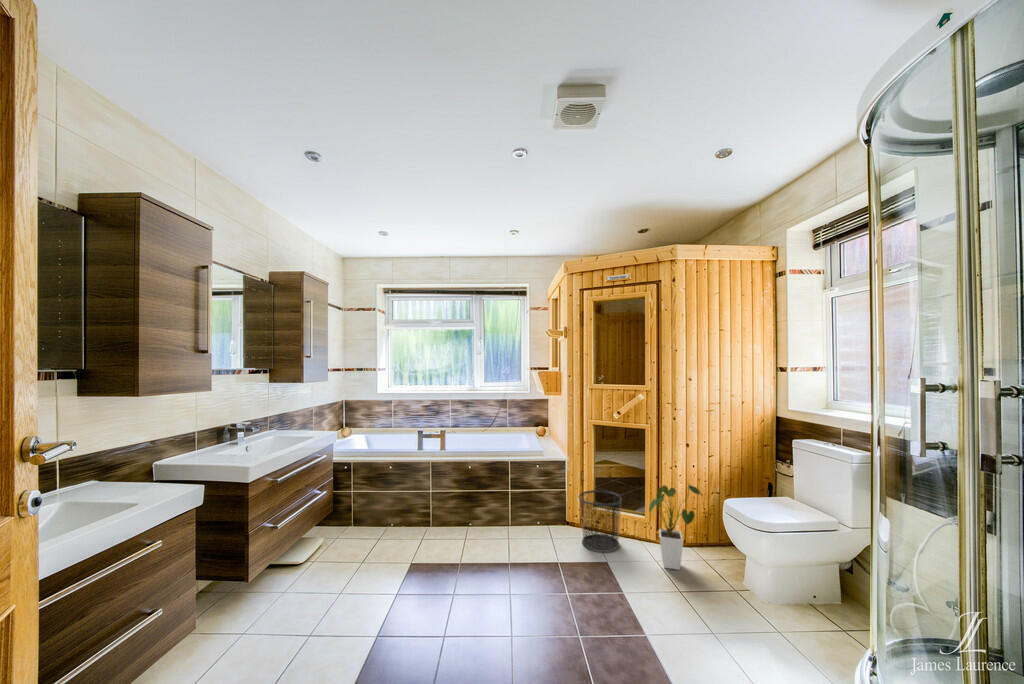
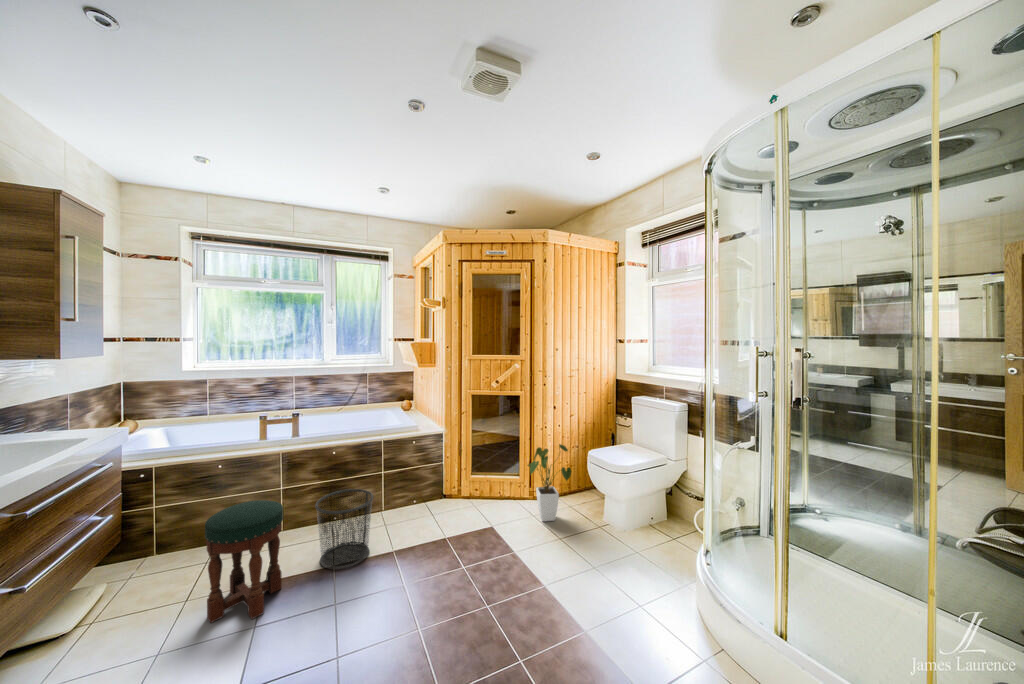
waste bin: present [578,490,622,552] -> present [315,489,374,569]
stool: none [369,495,420,587] -> present [205,500,284,623]

